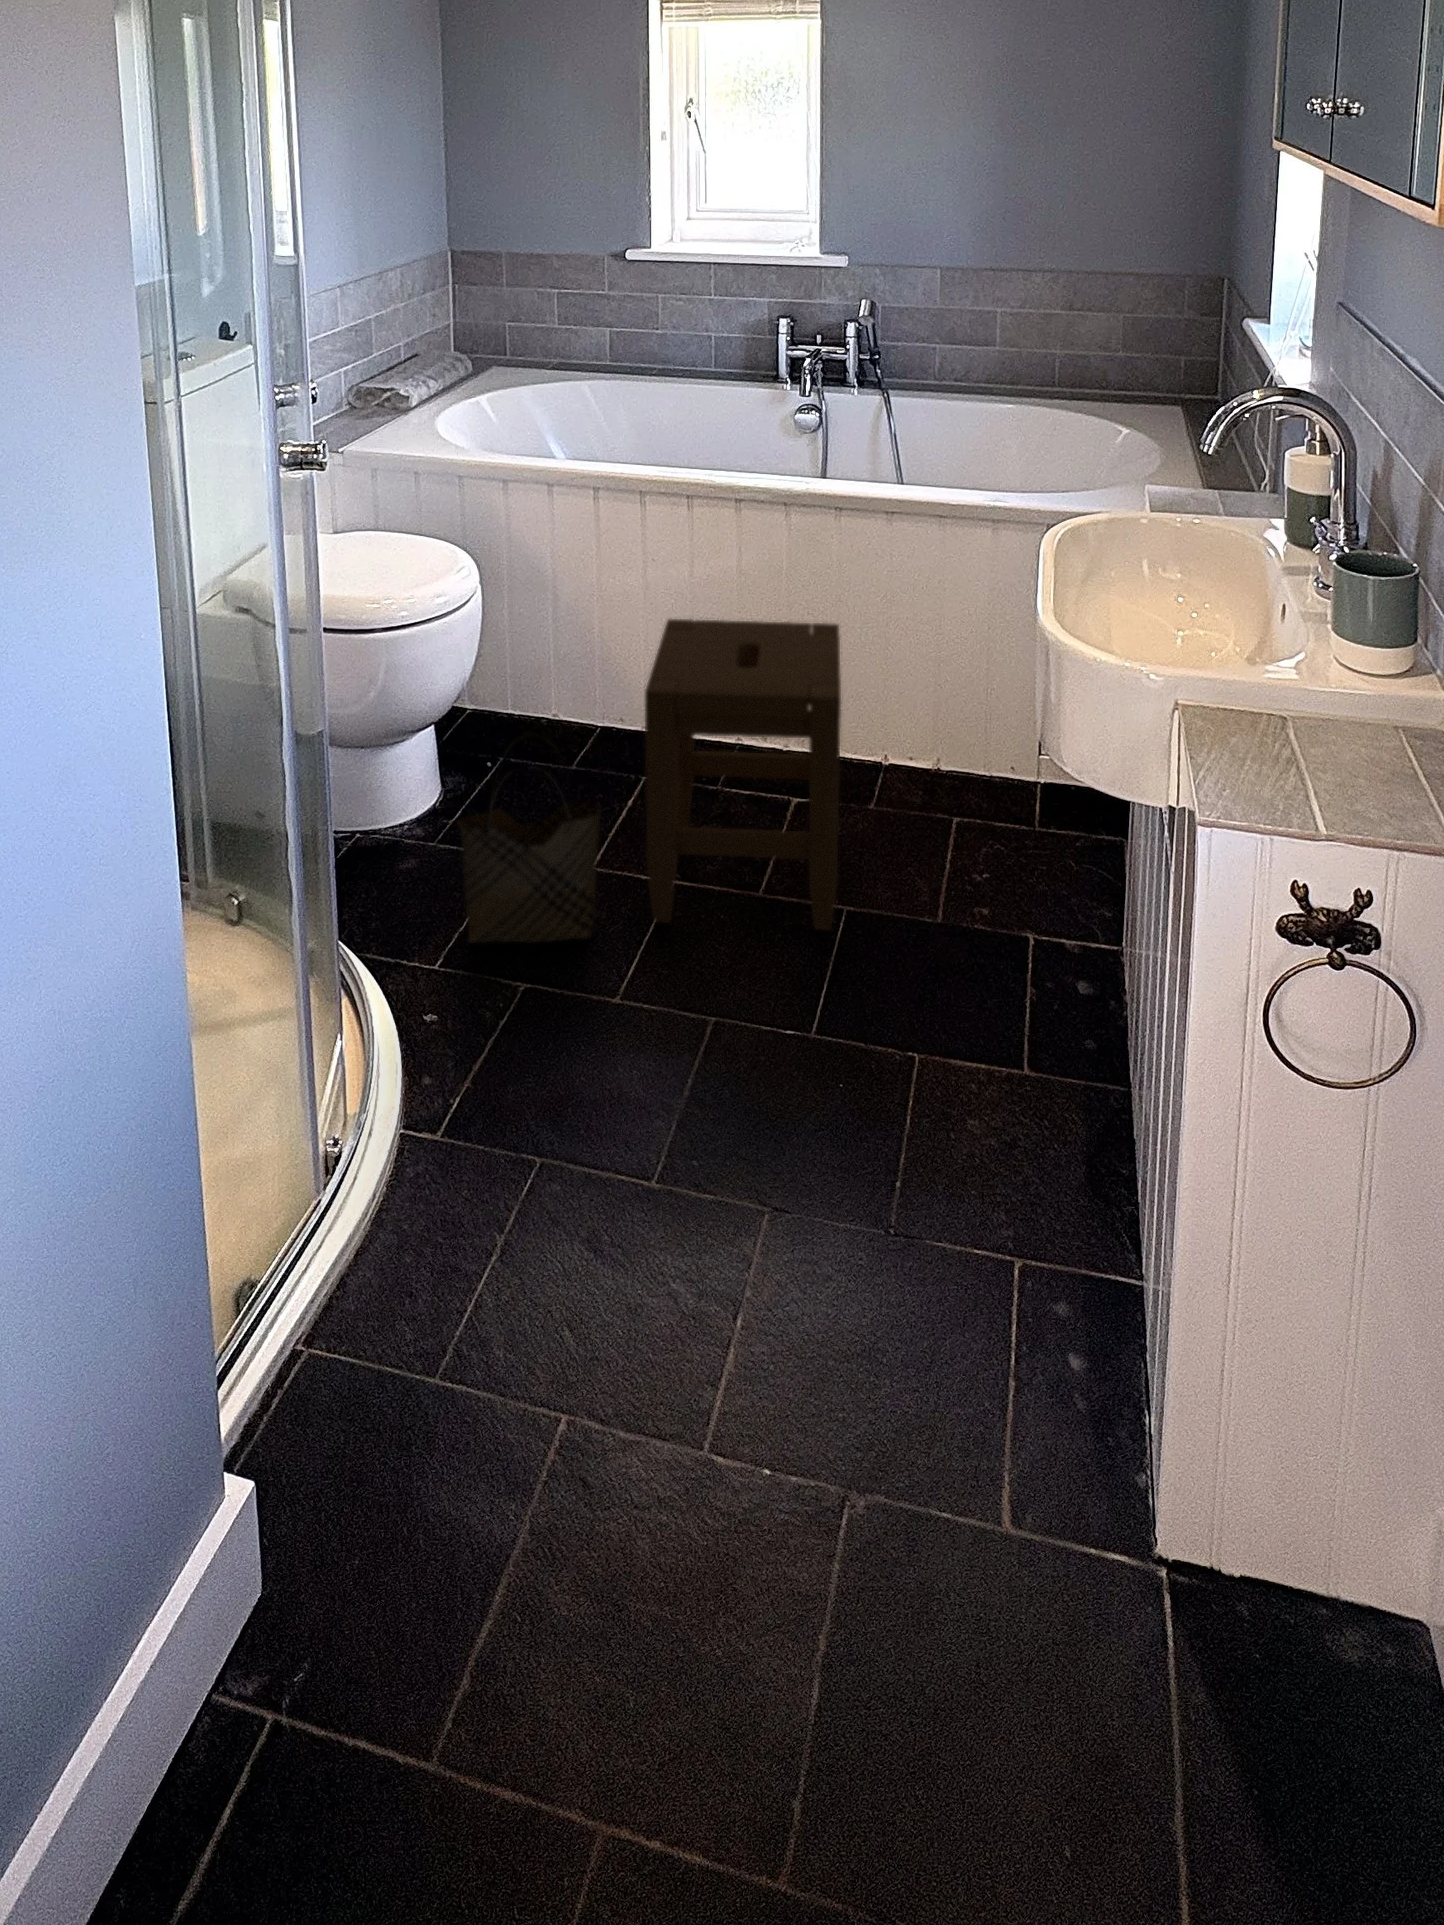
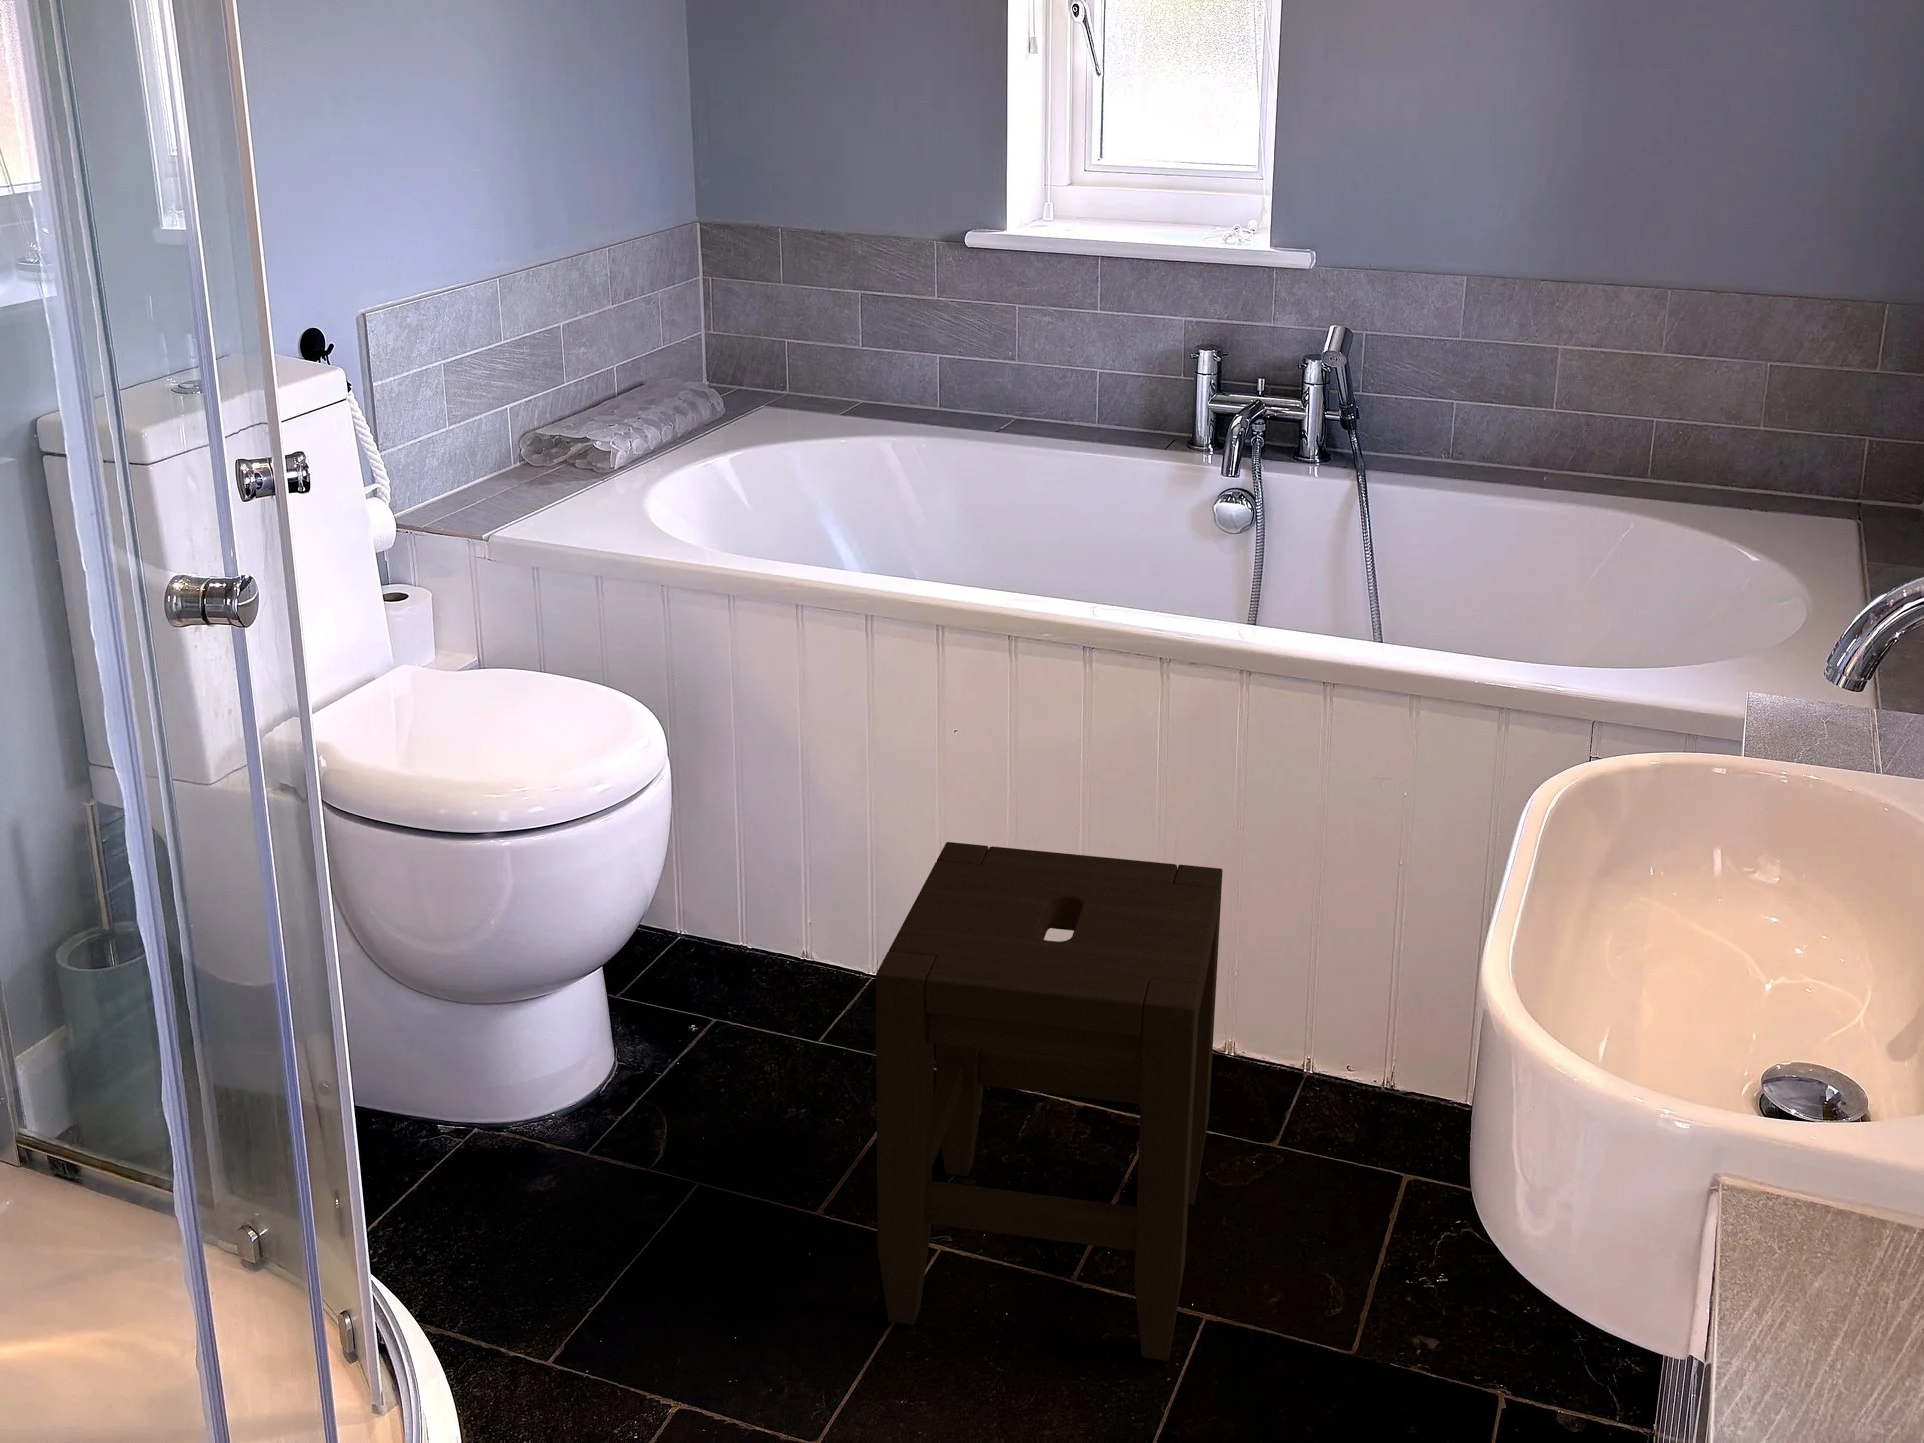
woven basket: present [458,734,601,943] -> none [579,1019,810,1342]

